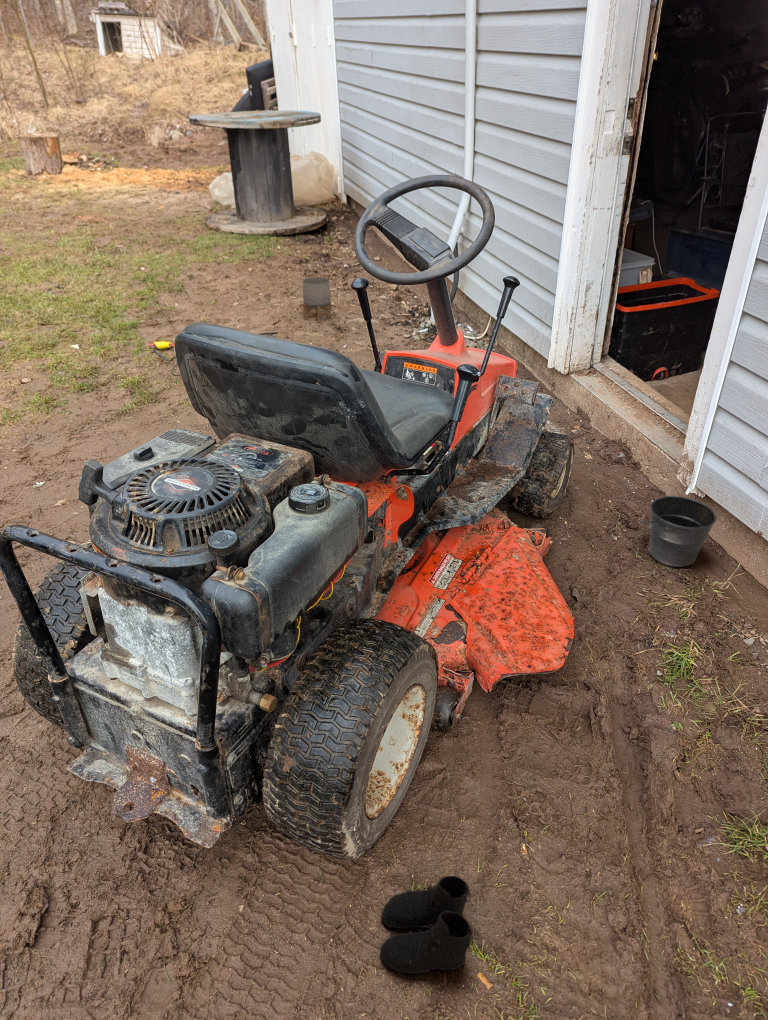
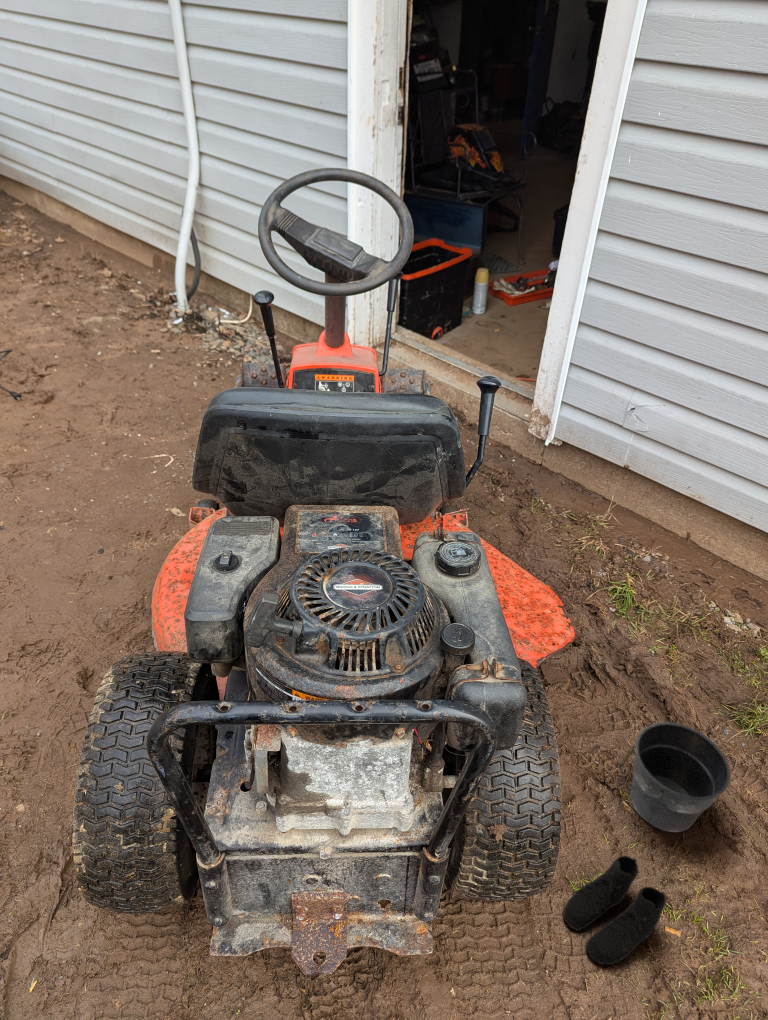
planter: present [302,277,331,322] -> none [13,273,58,327]
bucket: present [641,496,717,567] -> present [618,722,731,832]

